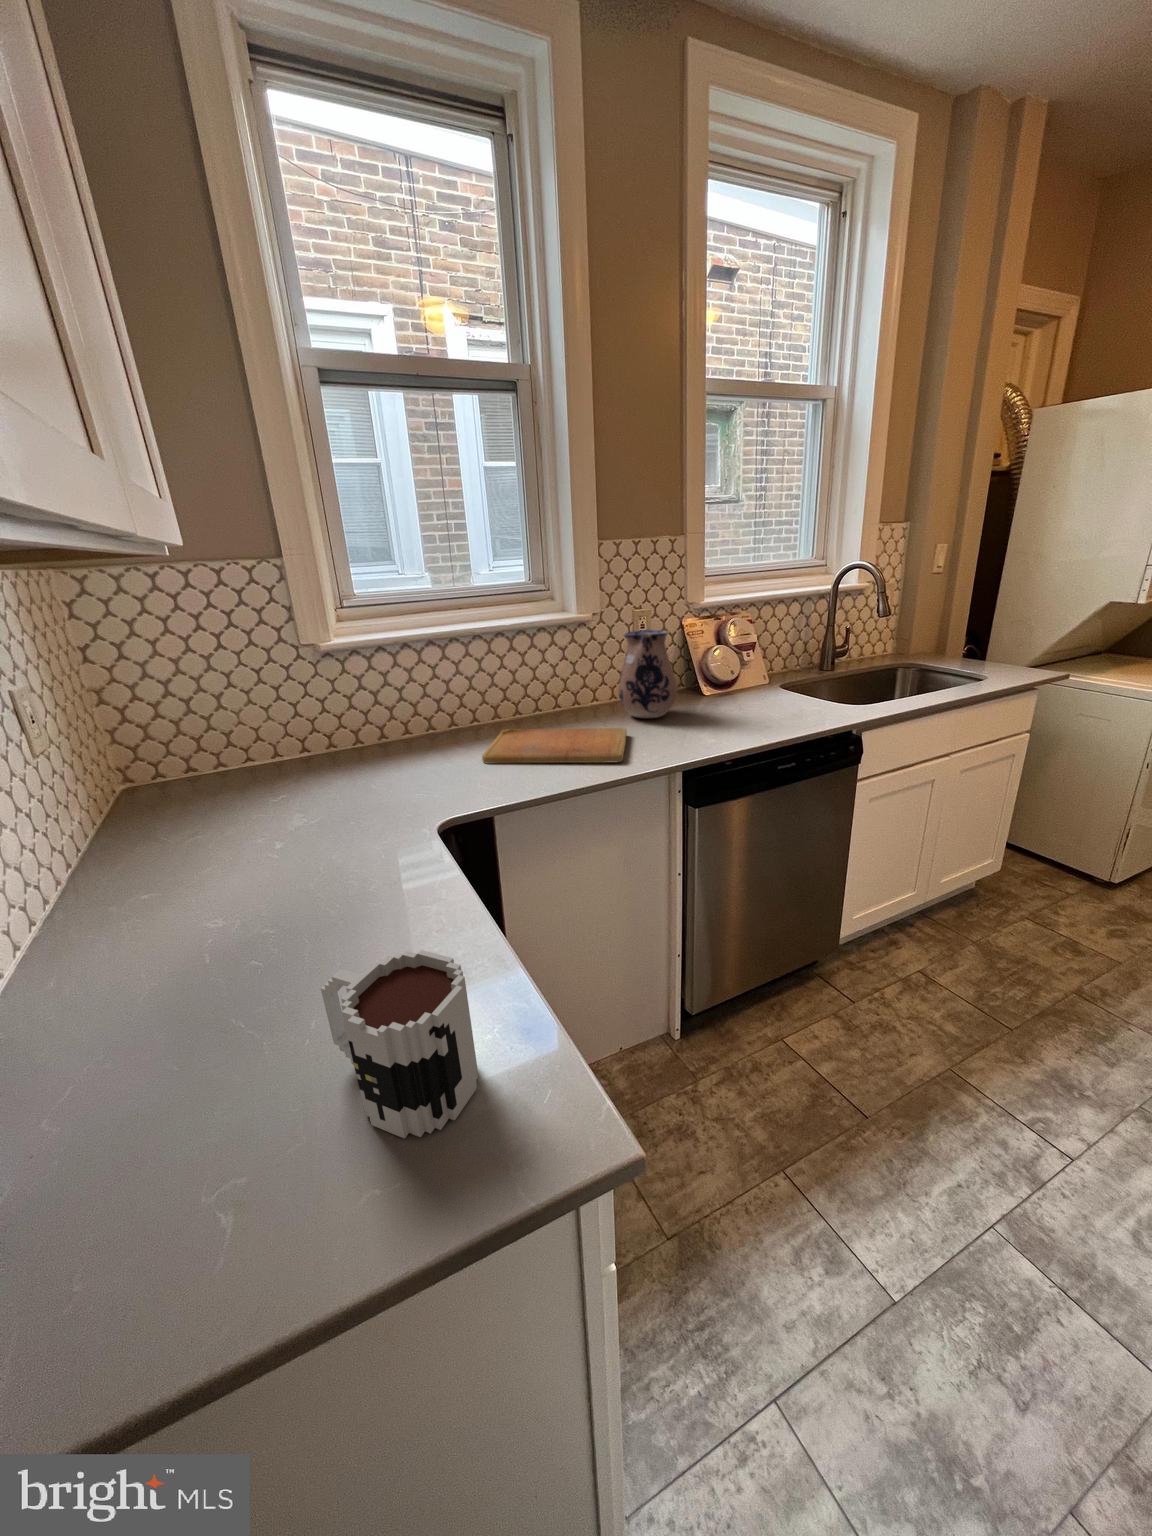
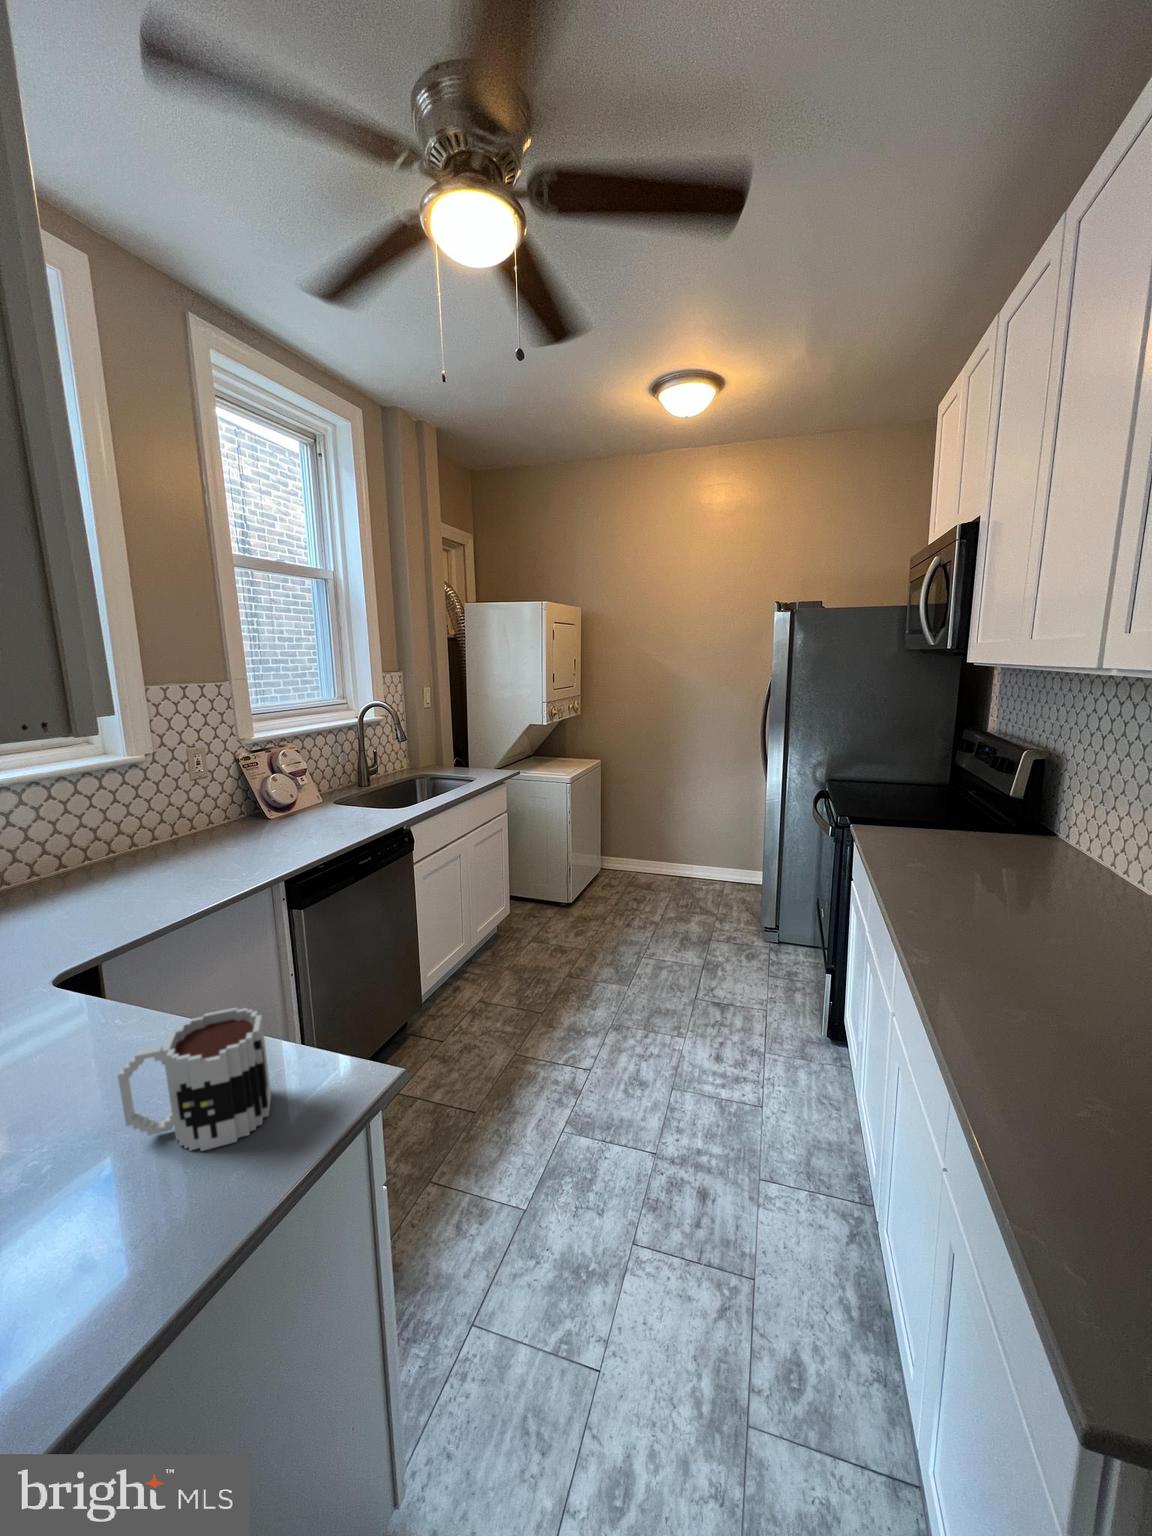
ceramic pitcher: present [619,629,677,718] -> none [188,765,251,848]
cutting board: present [482,728,627,764] -> none [52,857,226,920]

